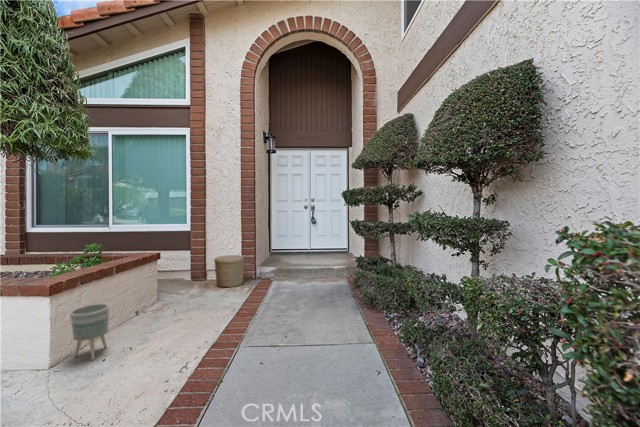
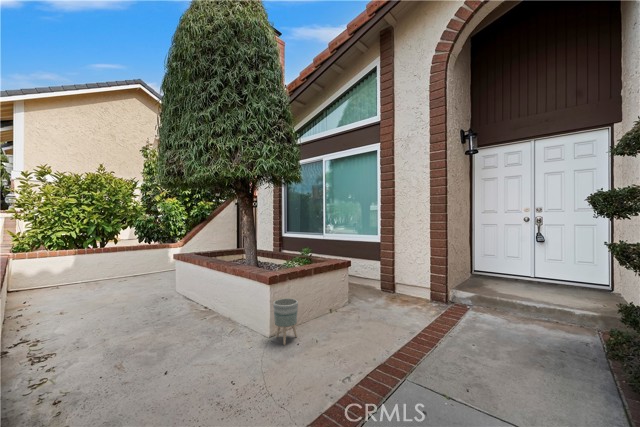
woven basket: present [214,255,244,287] -> none [400,271,433,307]

